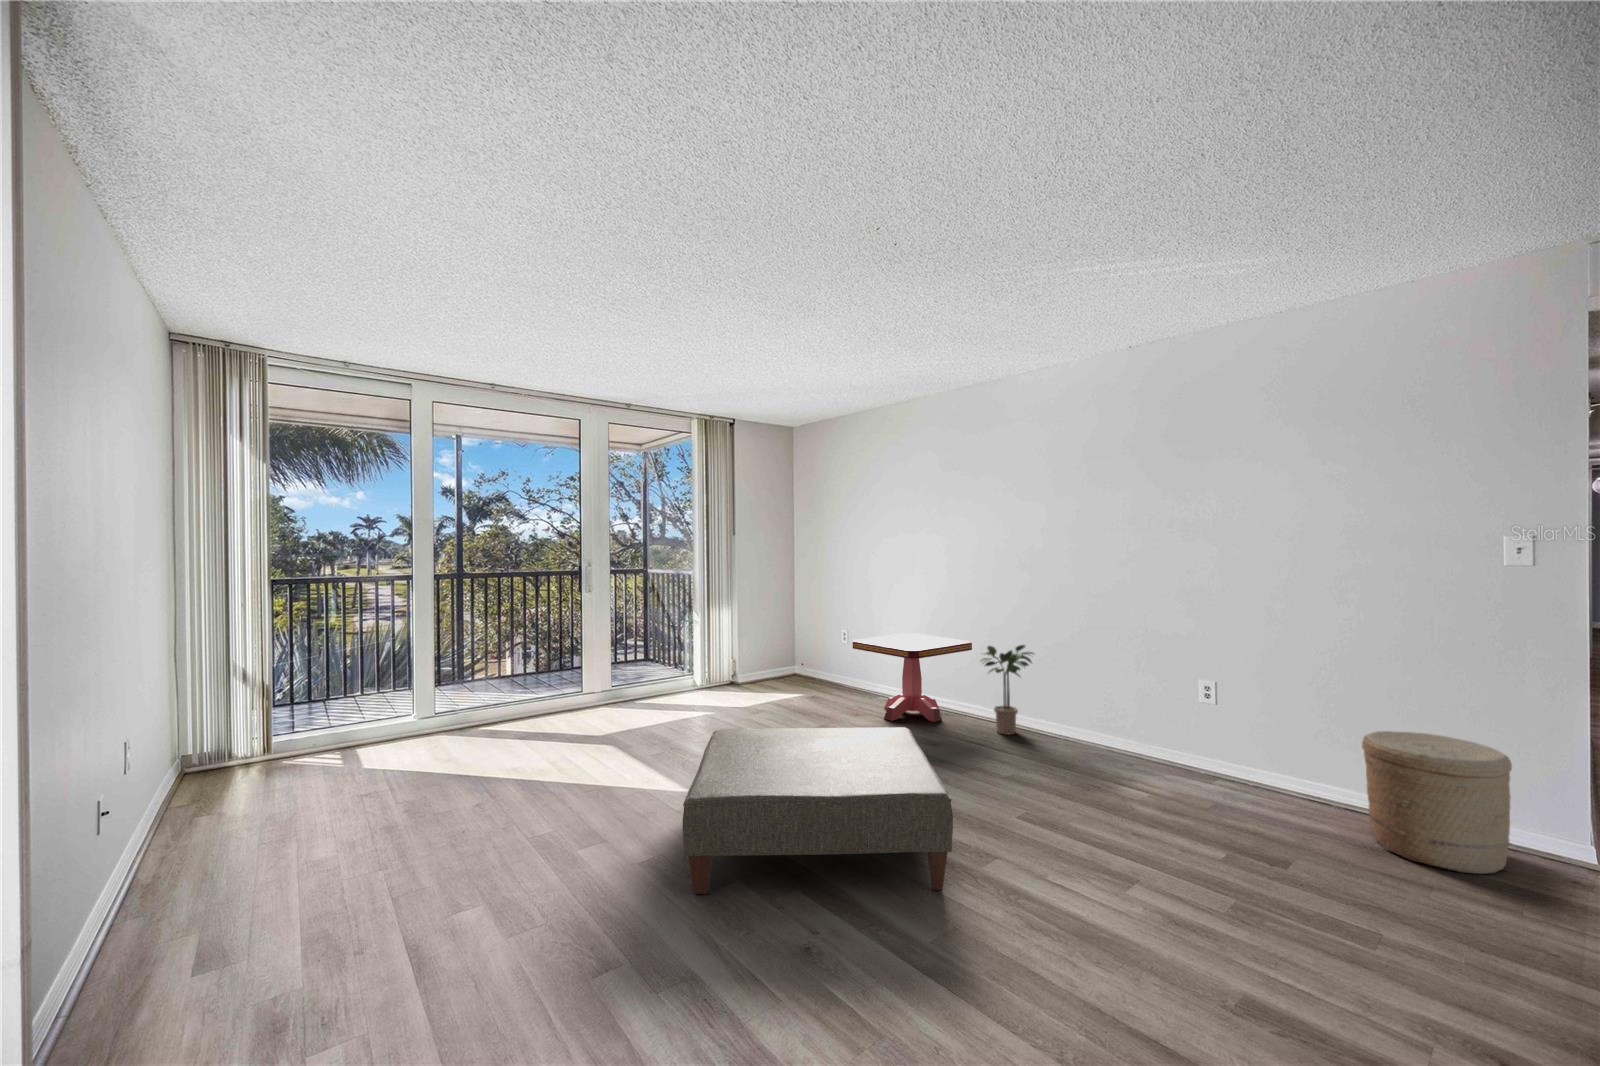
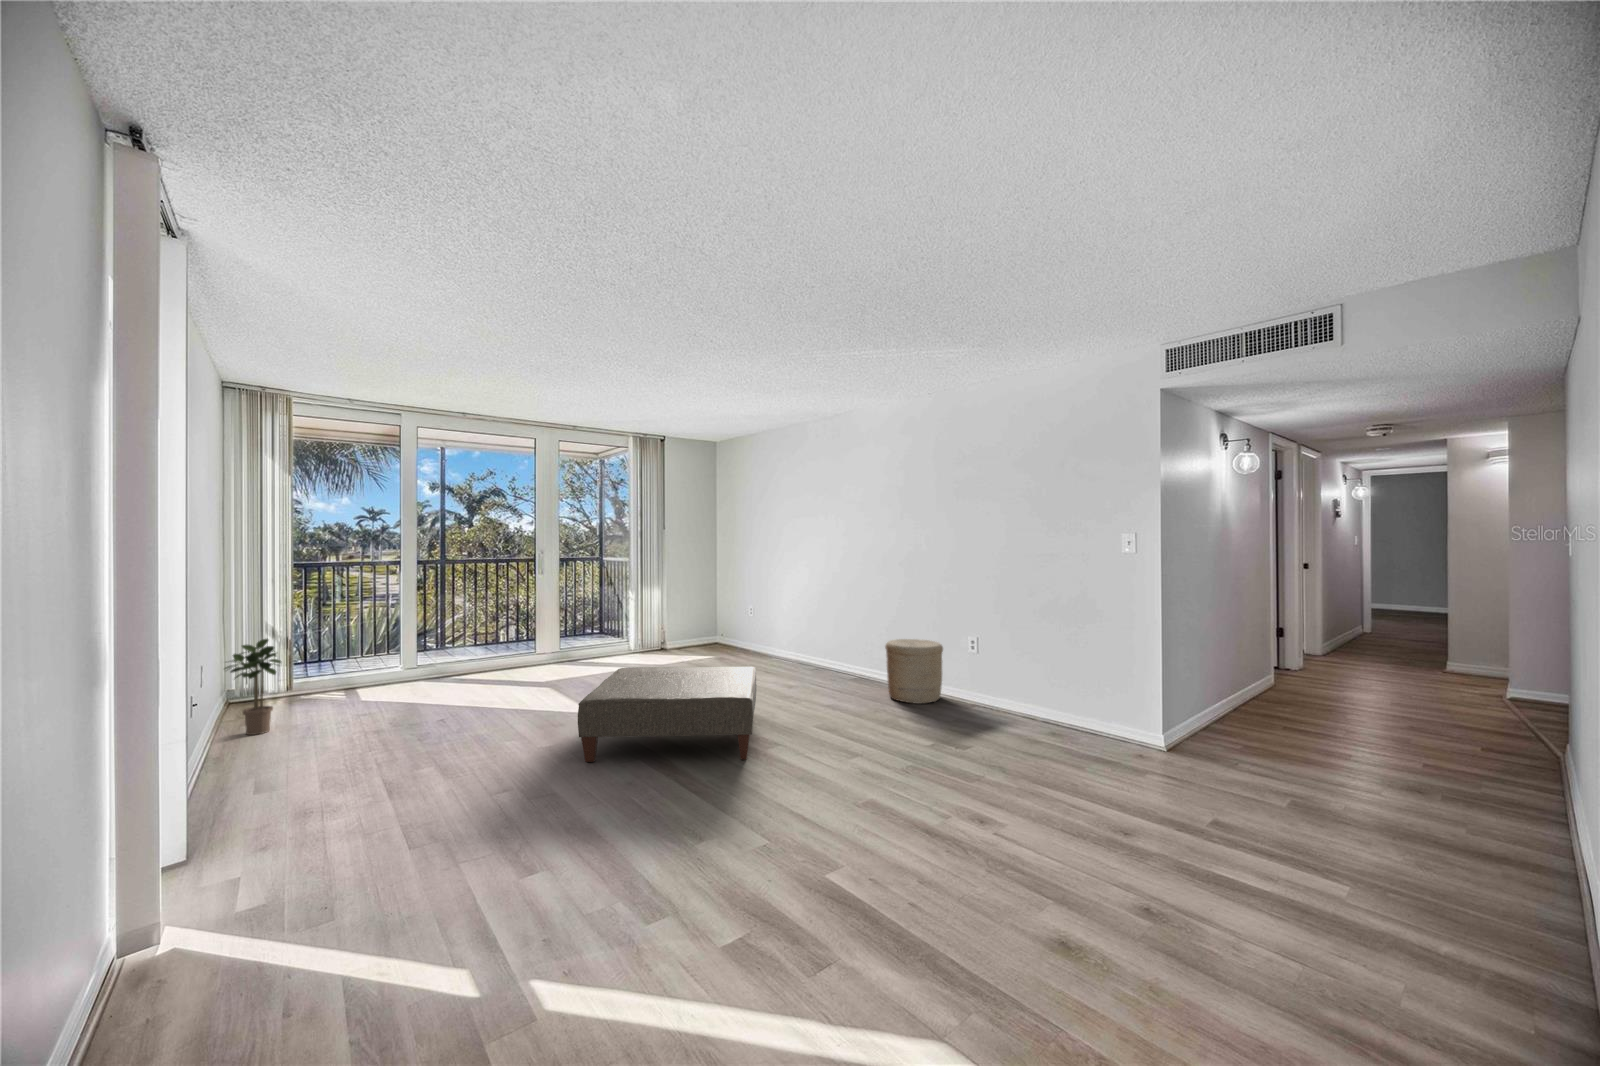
side table: present [853,633,972,722] -> none [745,609,833,673]
potted plant: present [980,645,1034,735] -> present [225,639,281,735]
woven basket: present [1362,731,1512,874] -> present [885,639,943,704]

